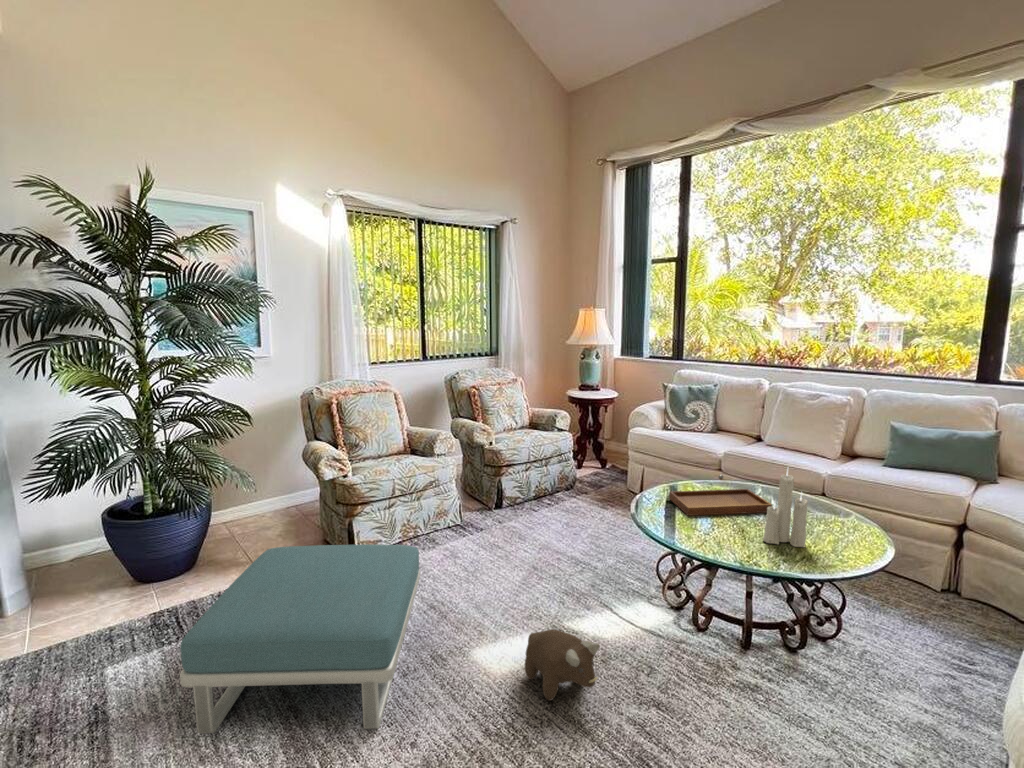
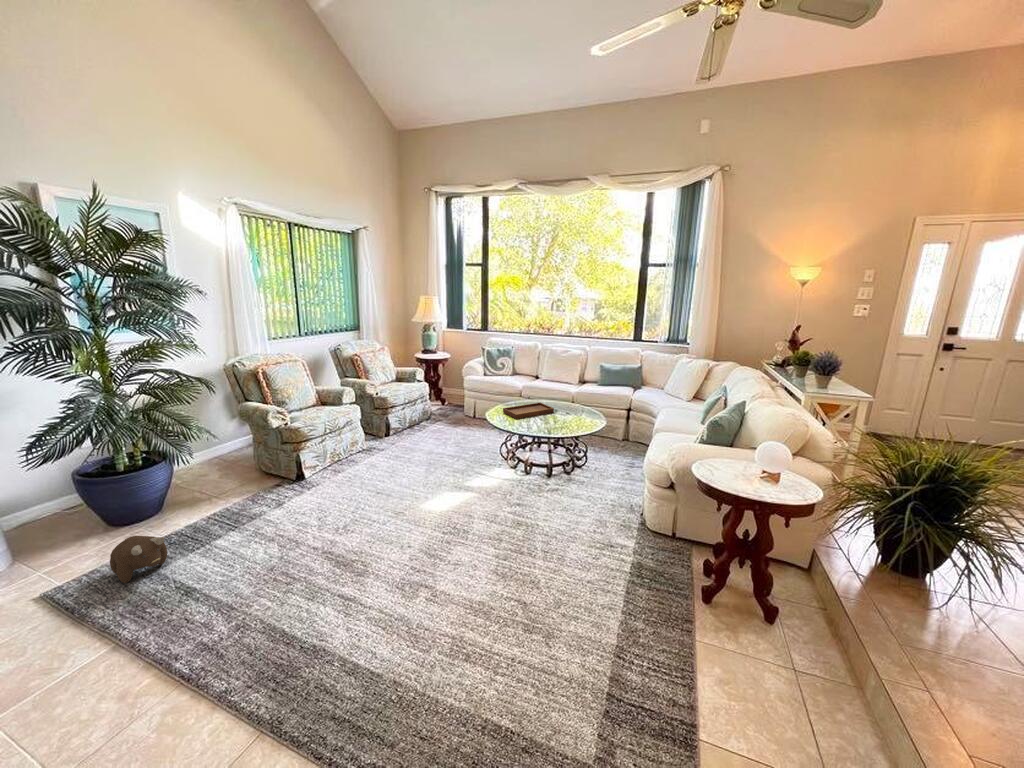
candle: present [763,470,808,547] -> none [554,385,573,425]
footstool: present [180,544,420,734] -> none [253,456,390,578]
plush toy: present [525,629,600,700] -> present [110,536,167,583]

